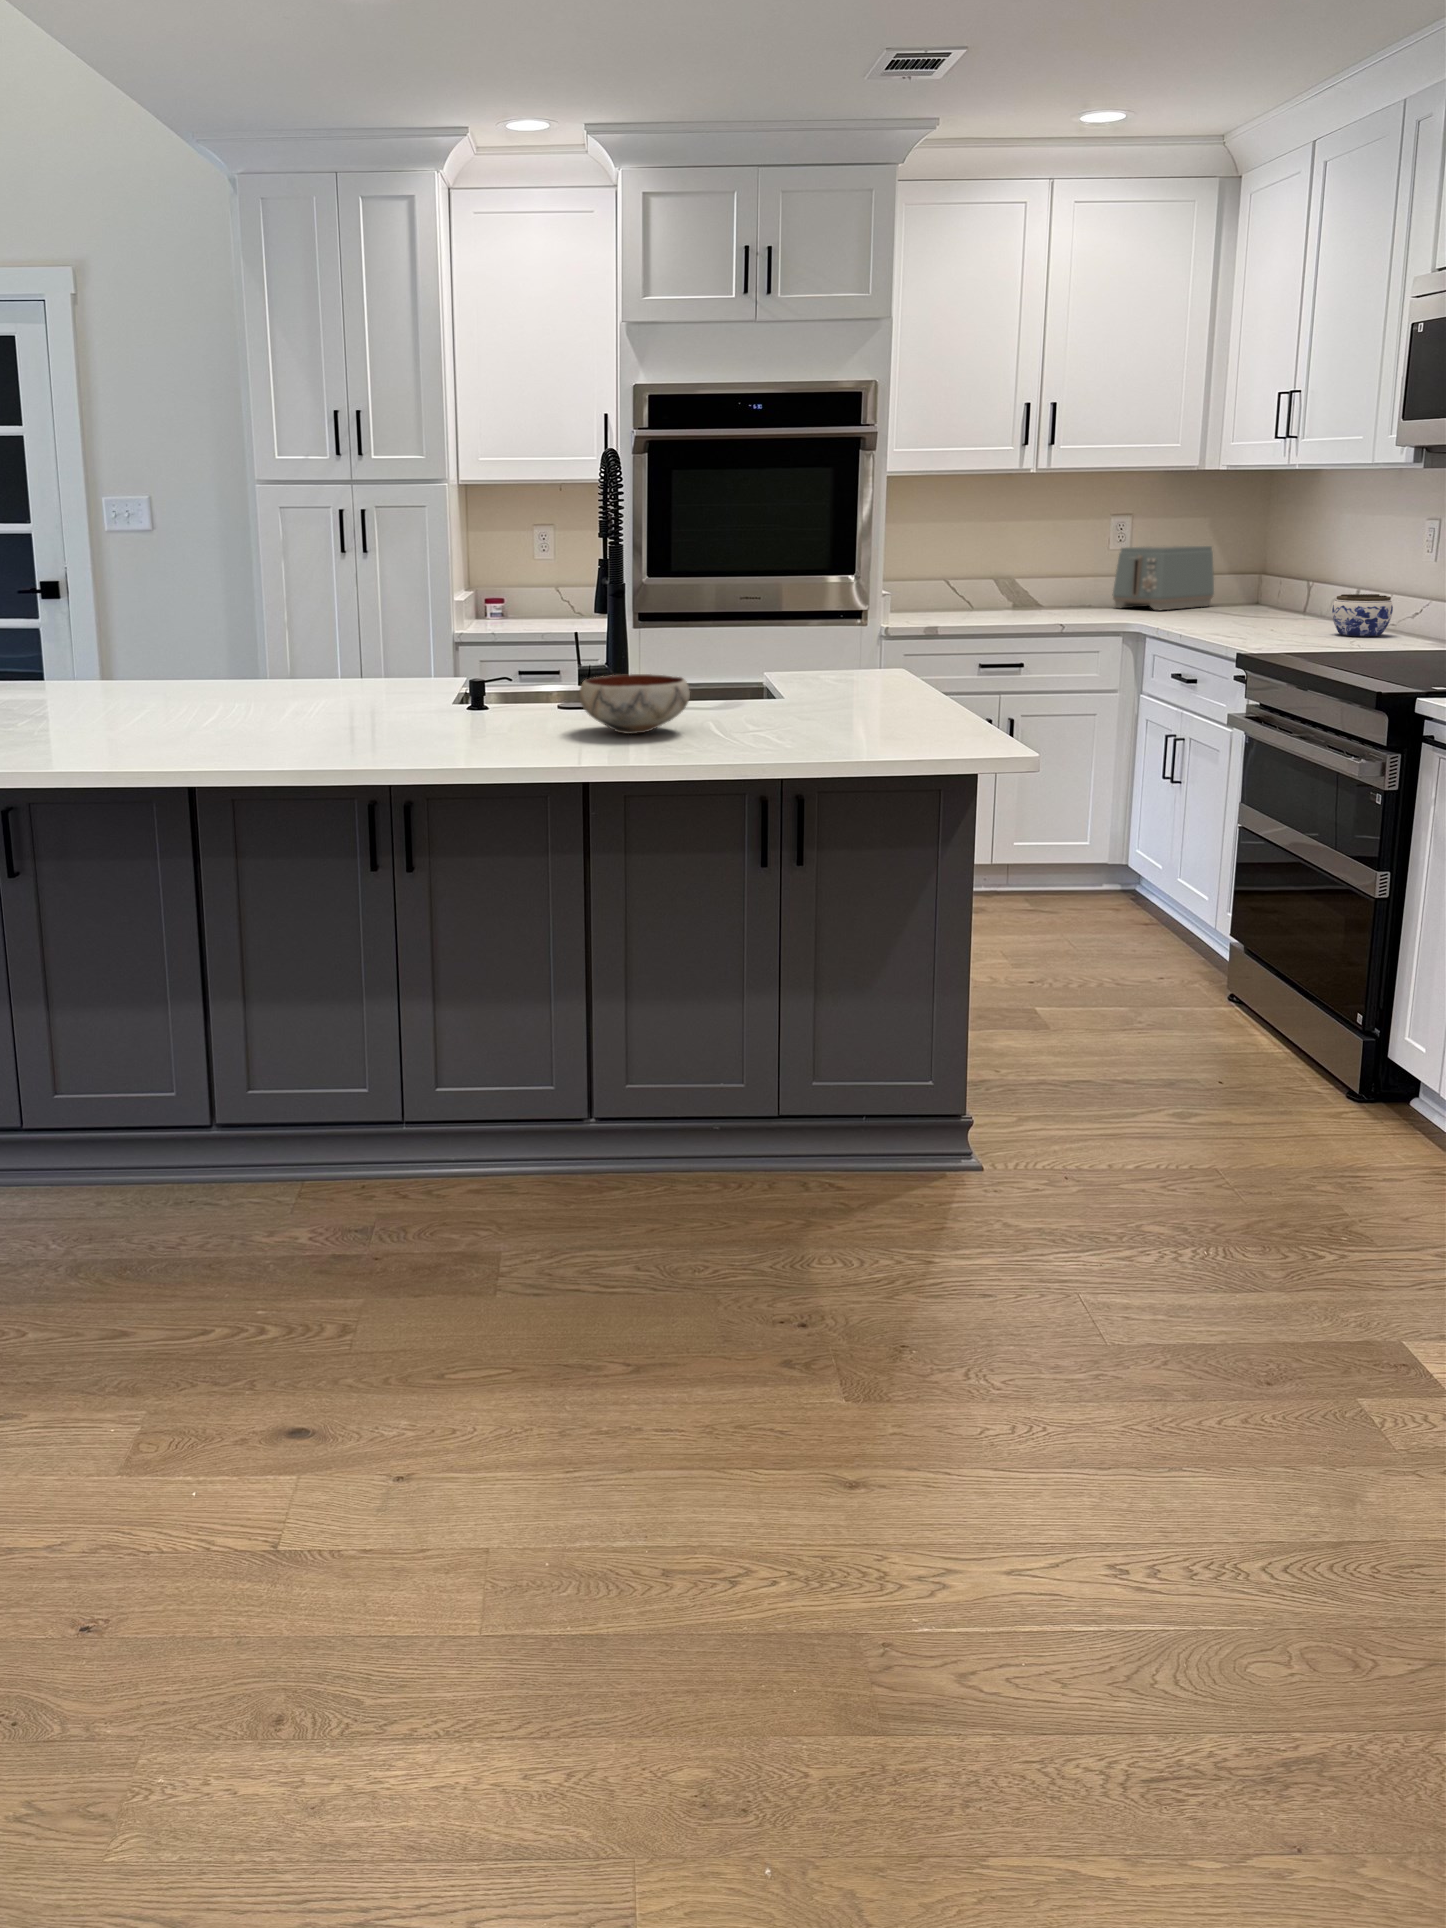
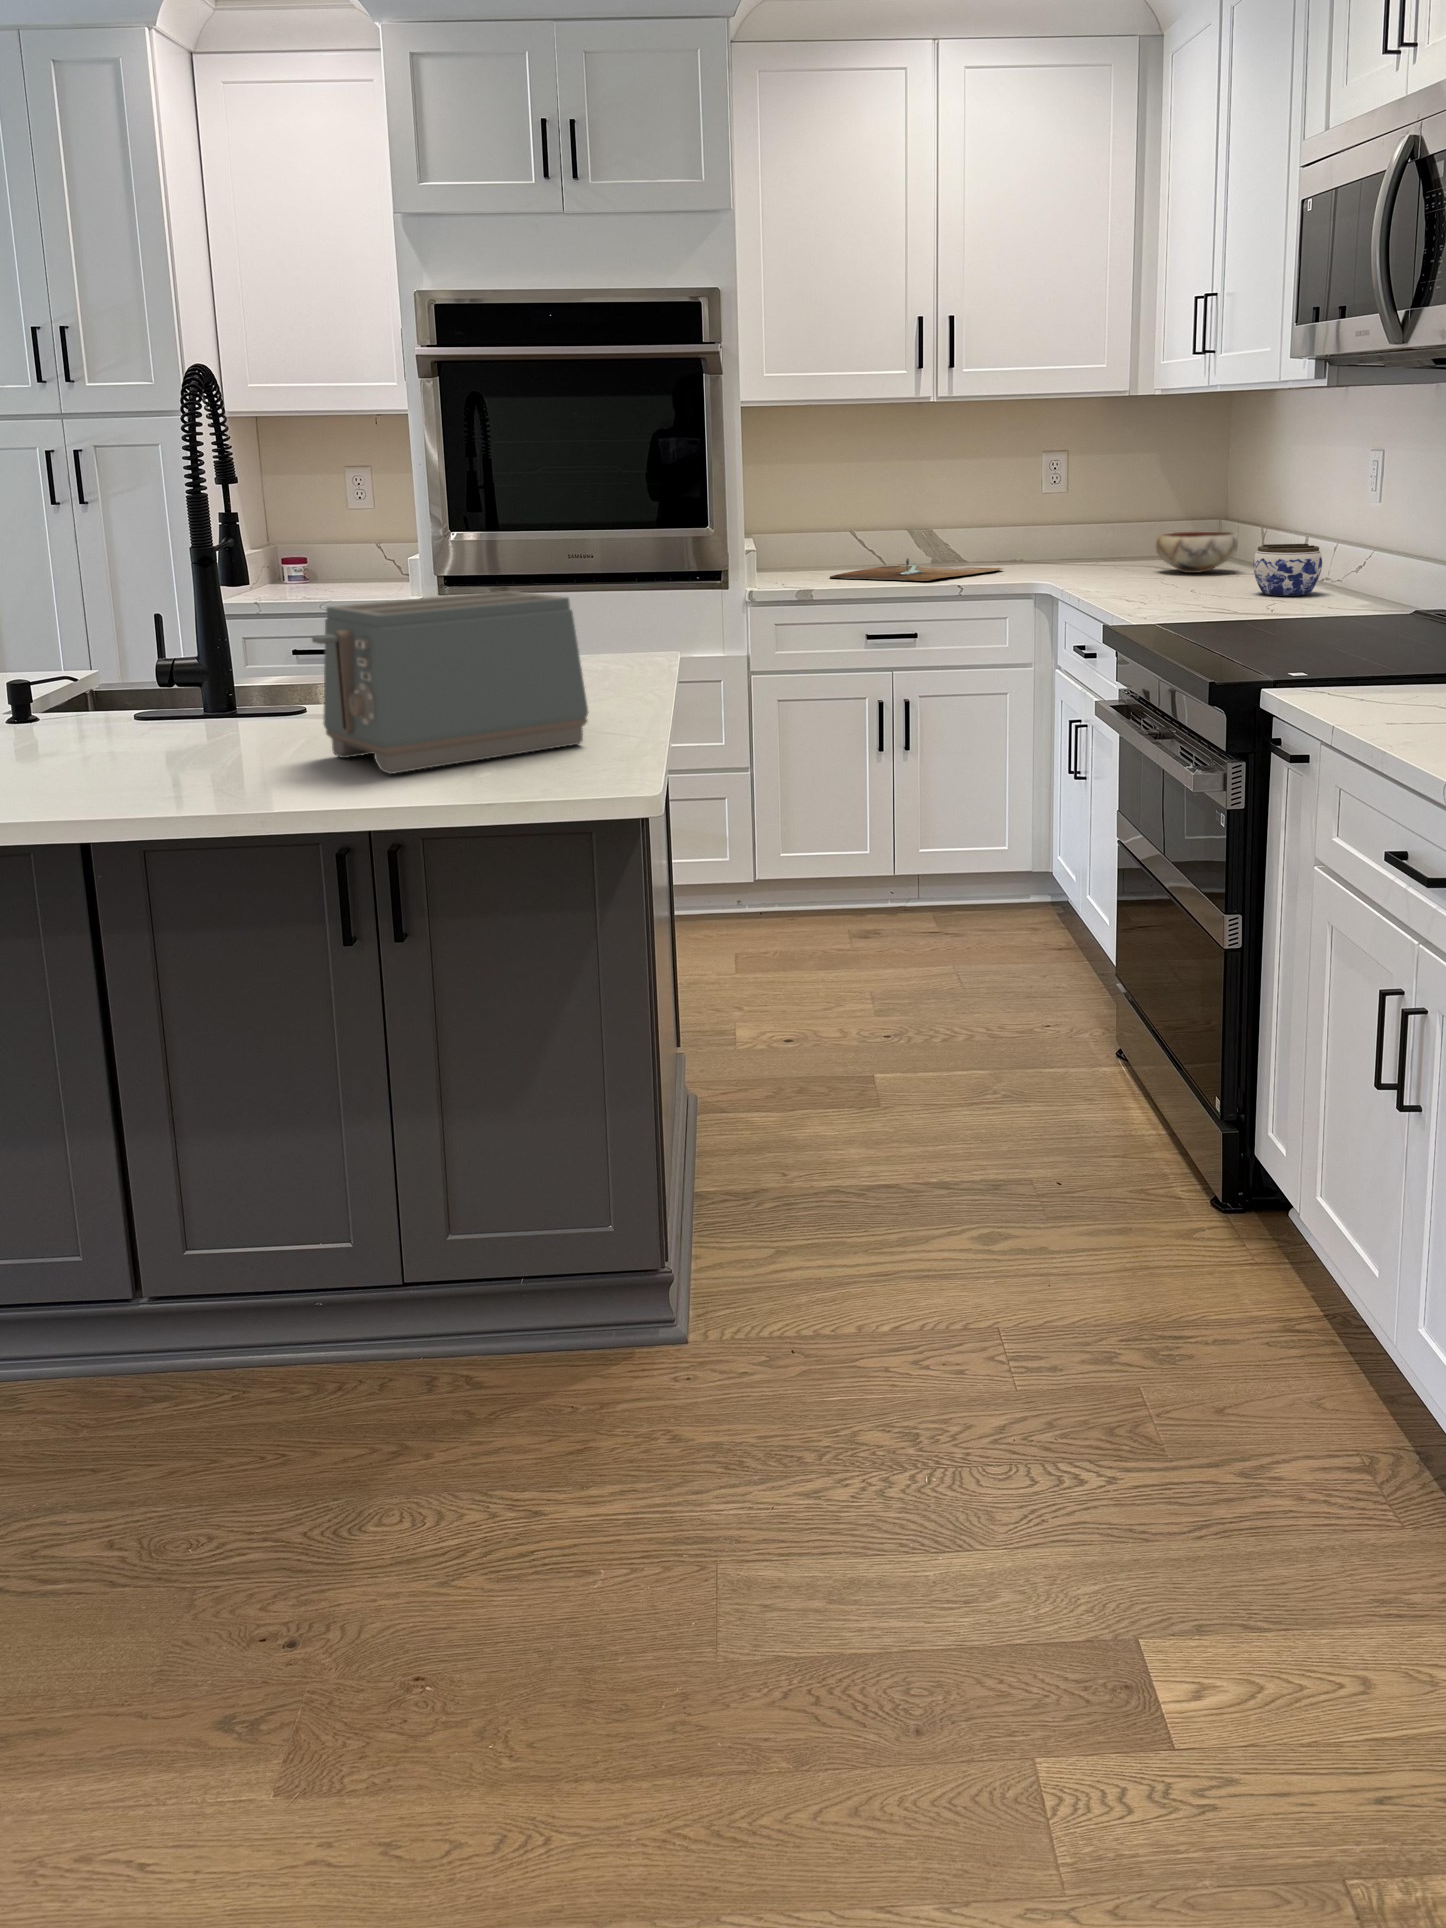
toaster: present [1113,545,1214,610] -> present [312,591,589,774]
cutting board: none [948,603,1092,622] -> present [830,558,1003,581]
bowl: present [579,674,690,734] -> present [1156,531,1238,573]

